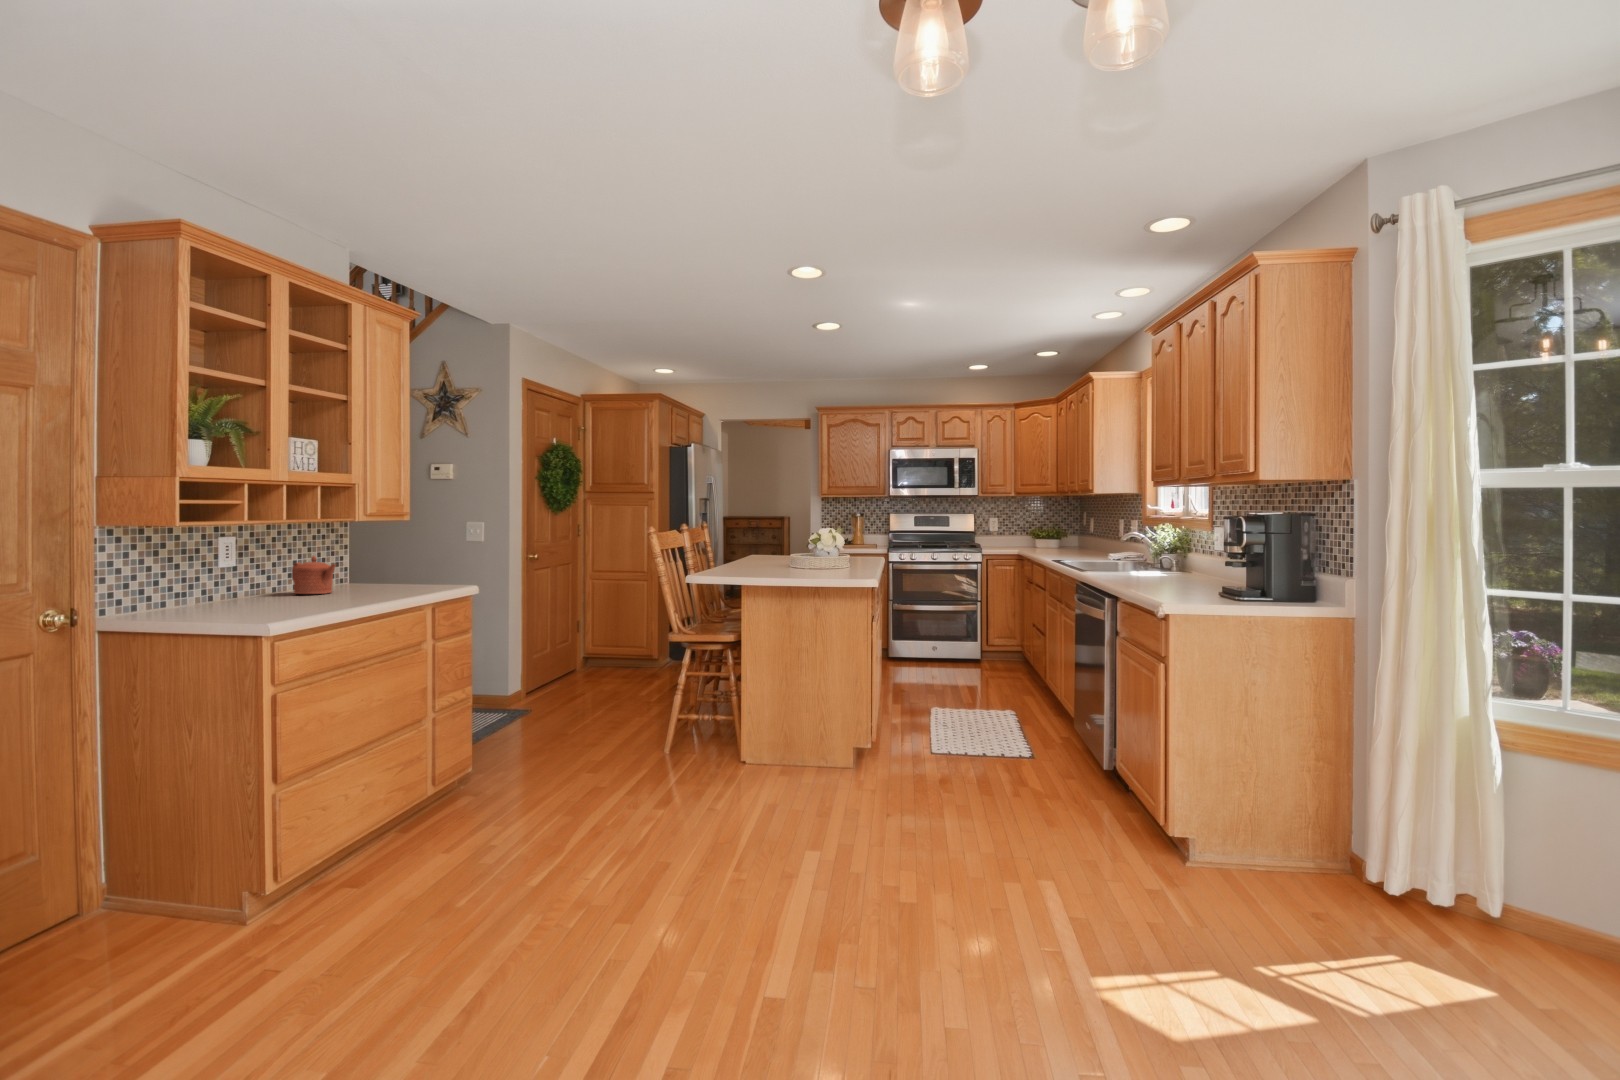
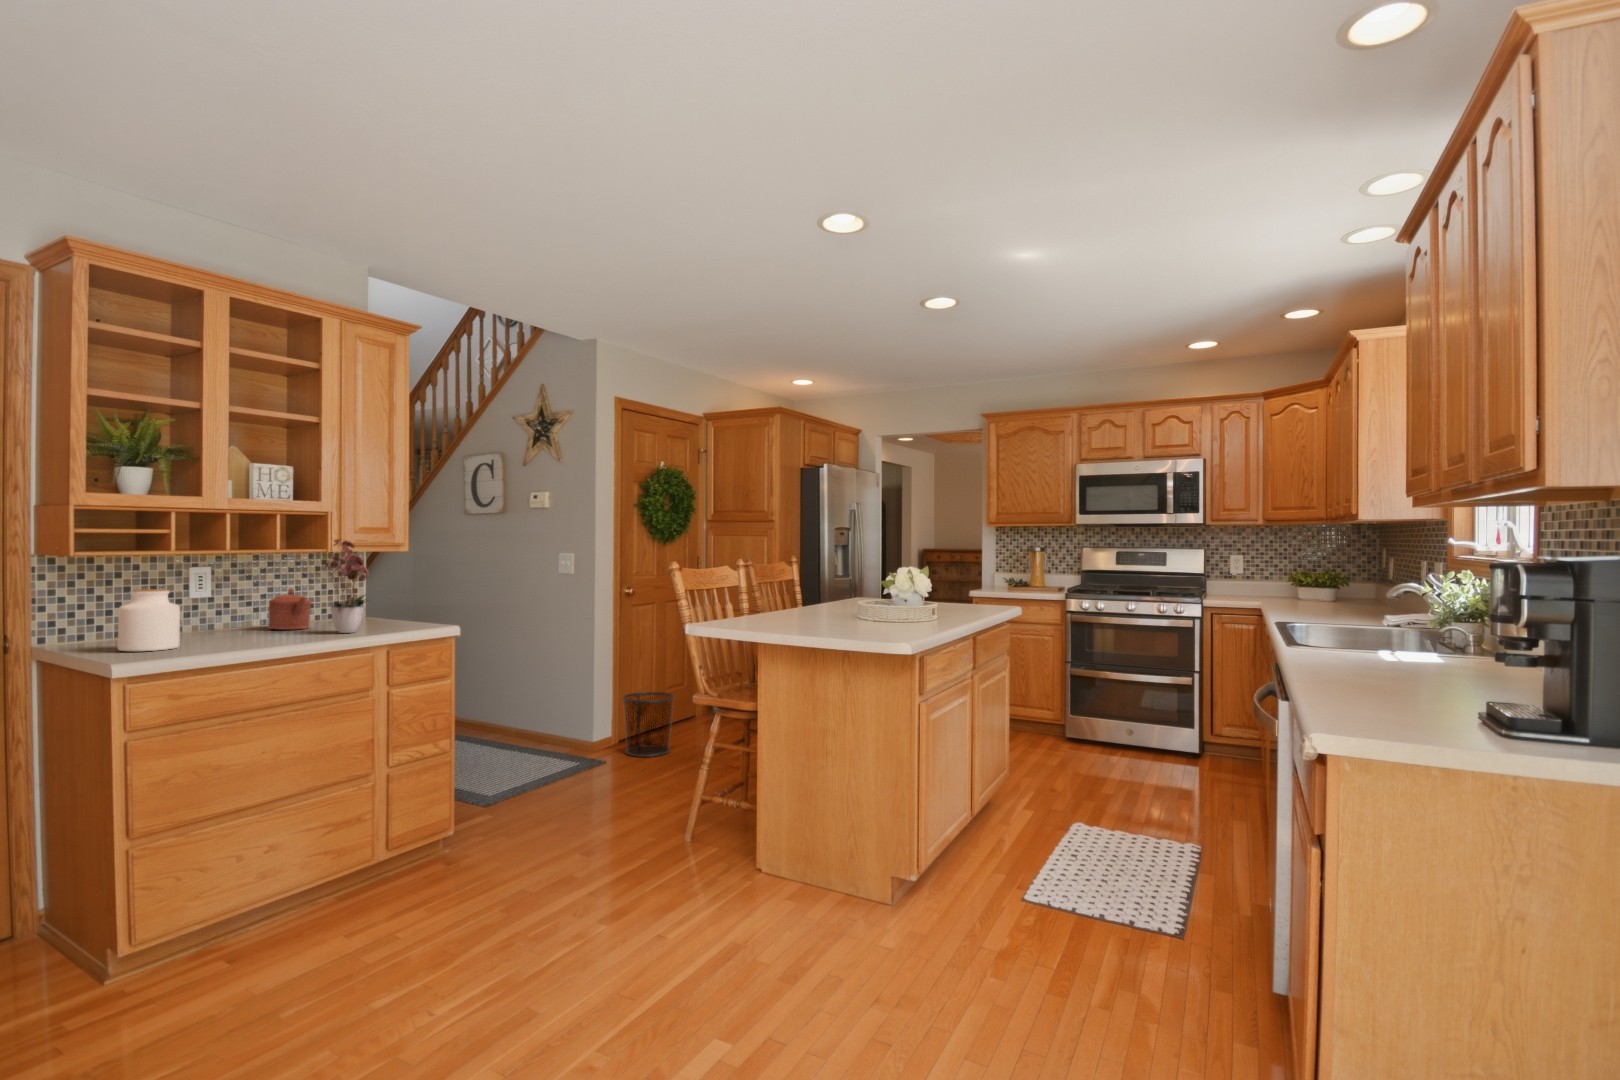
flower arrangement: none [361,506,419,594] -> present [325,539,369,633]
jar: none [210,558,267,616] -> present [117,589,180,651]
waste bin: none [539,642,587,697] -> present [623,692,674,757]

